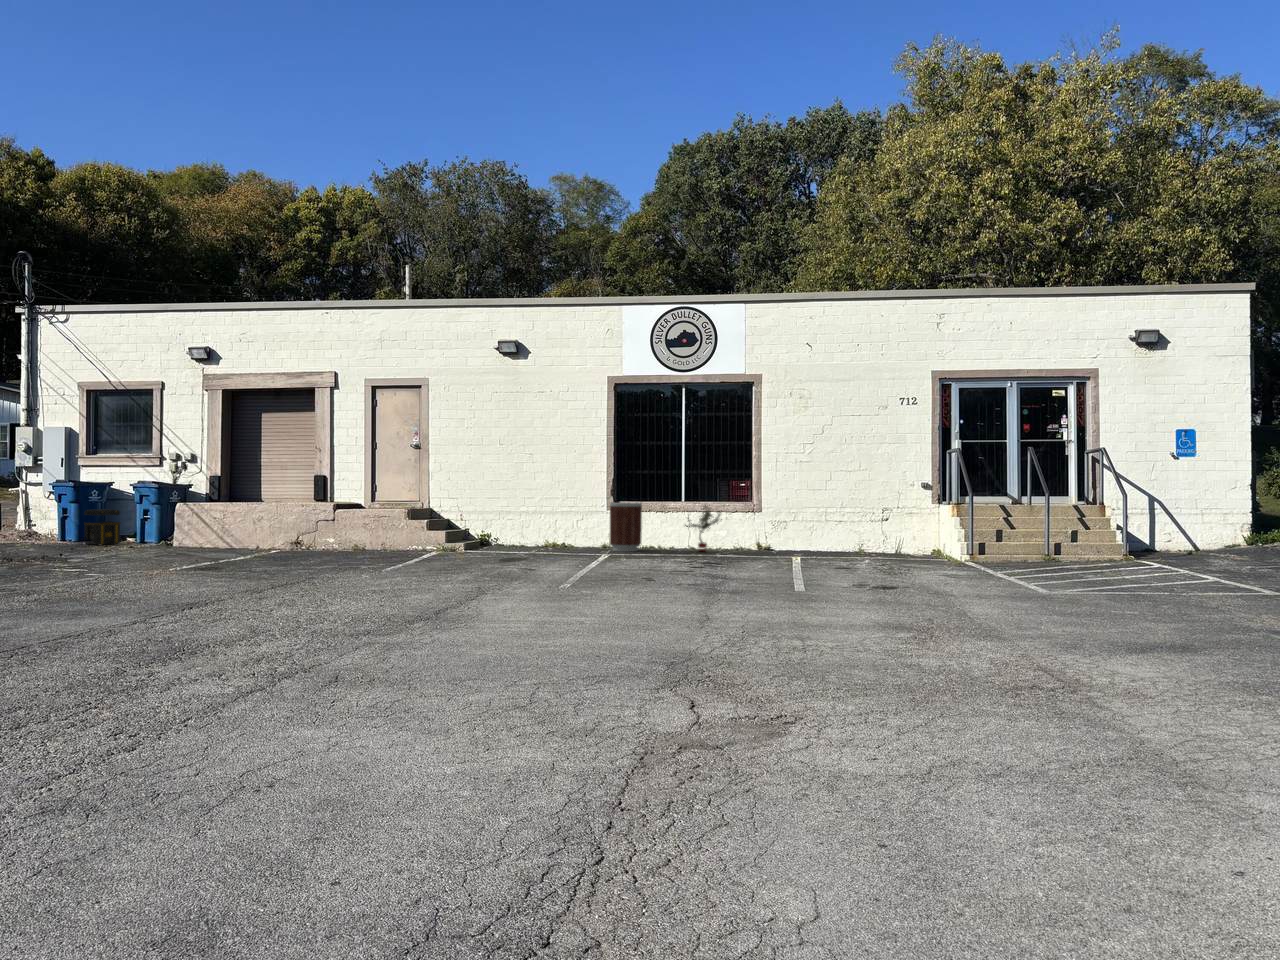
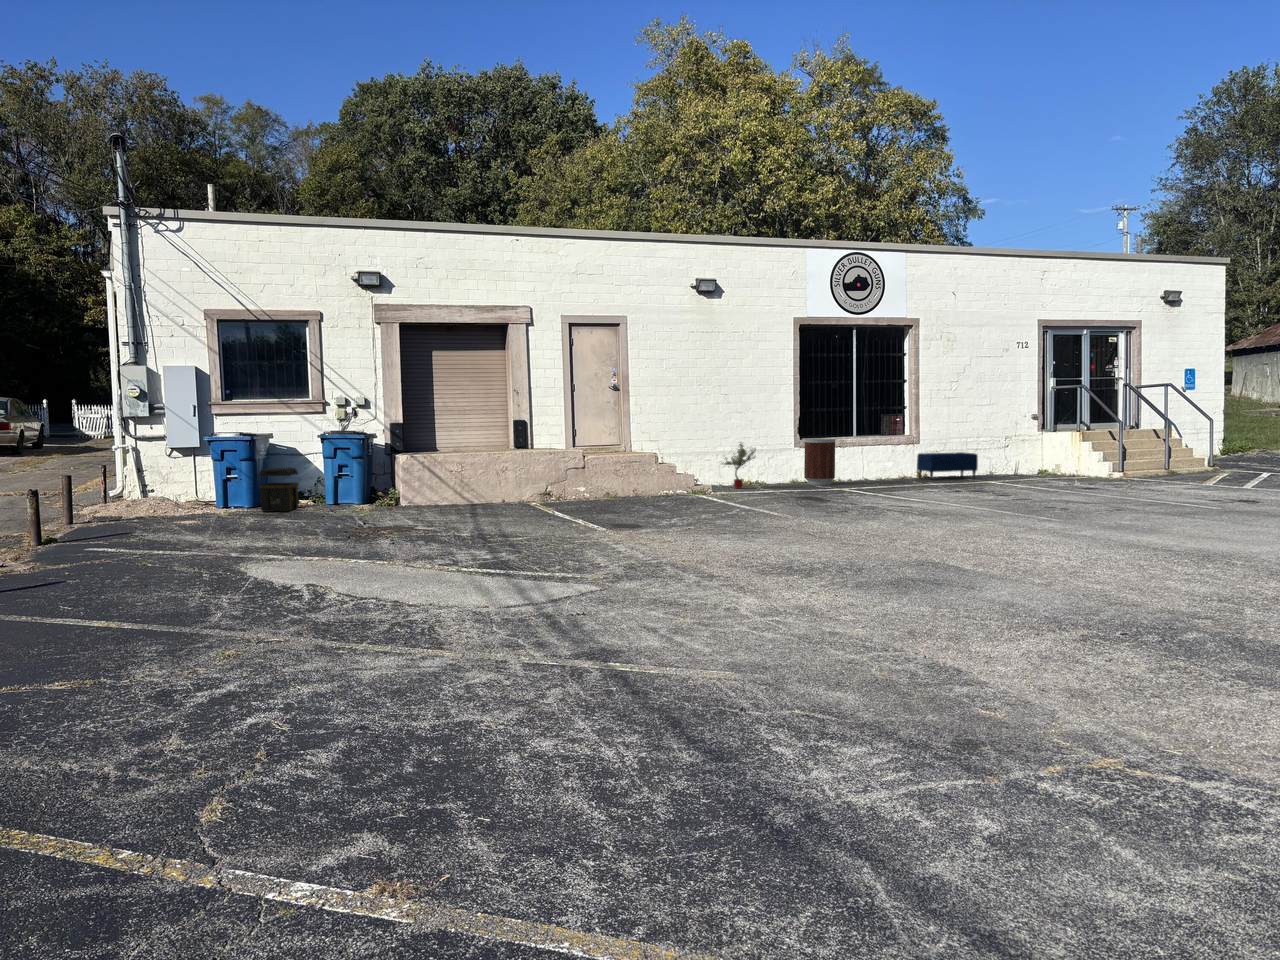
potted tree: present [685,505,722,552] -> present [722,443,756,488]
bench: none [759,524,822,555] -> present [917,452,978,480]

